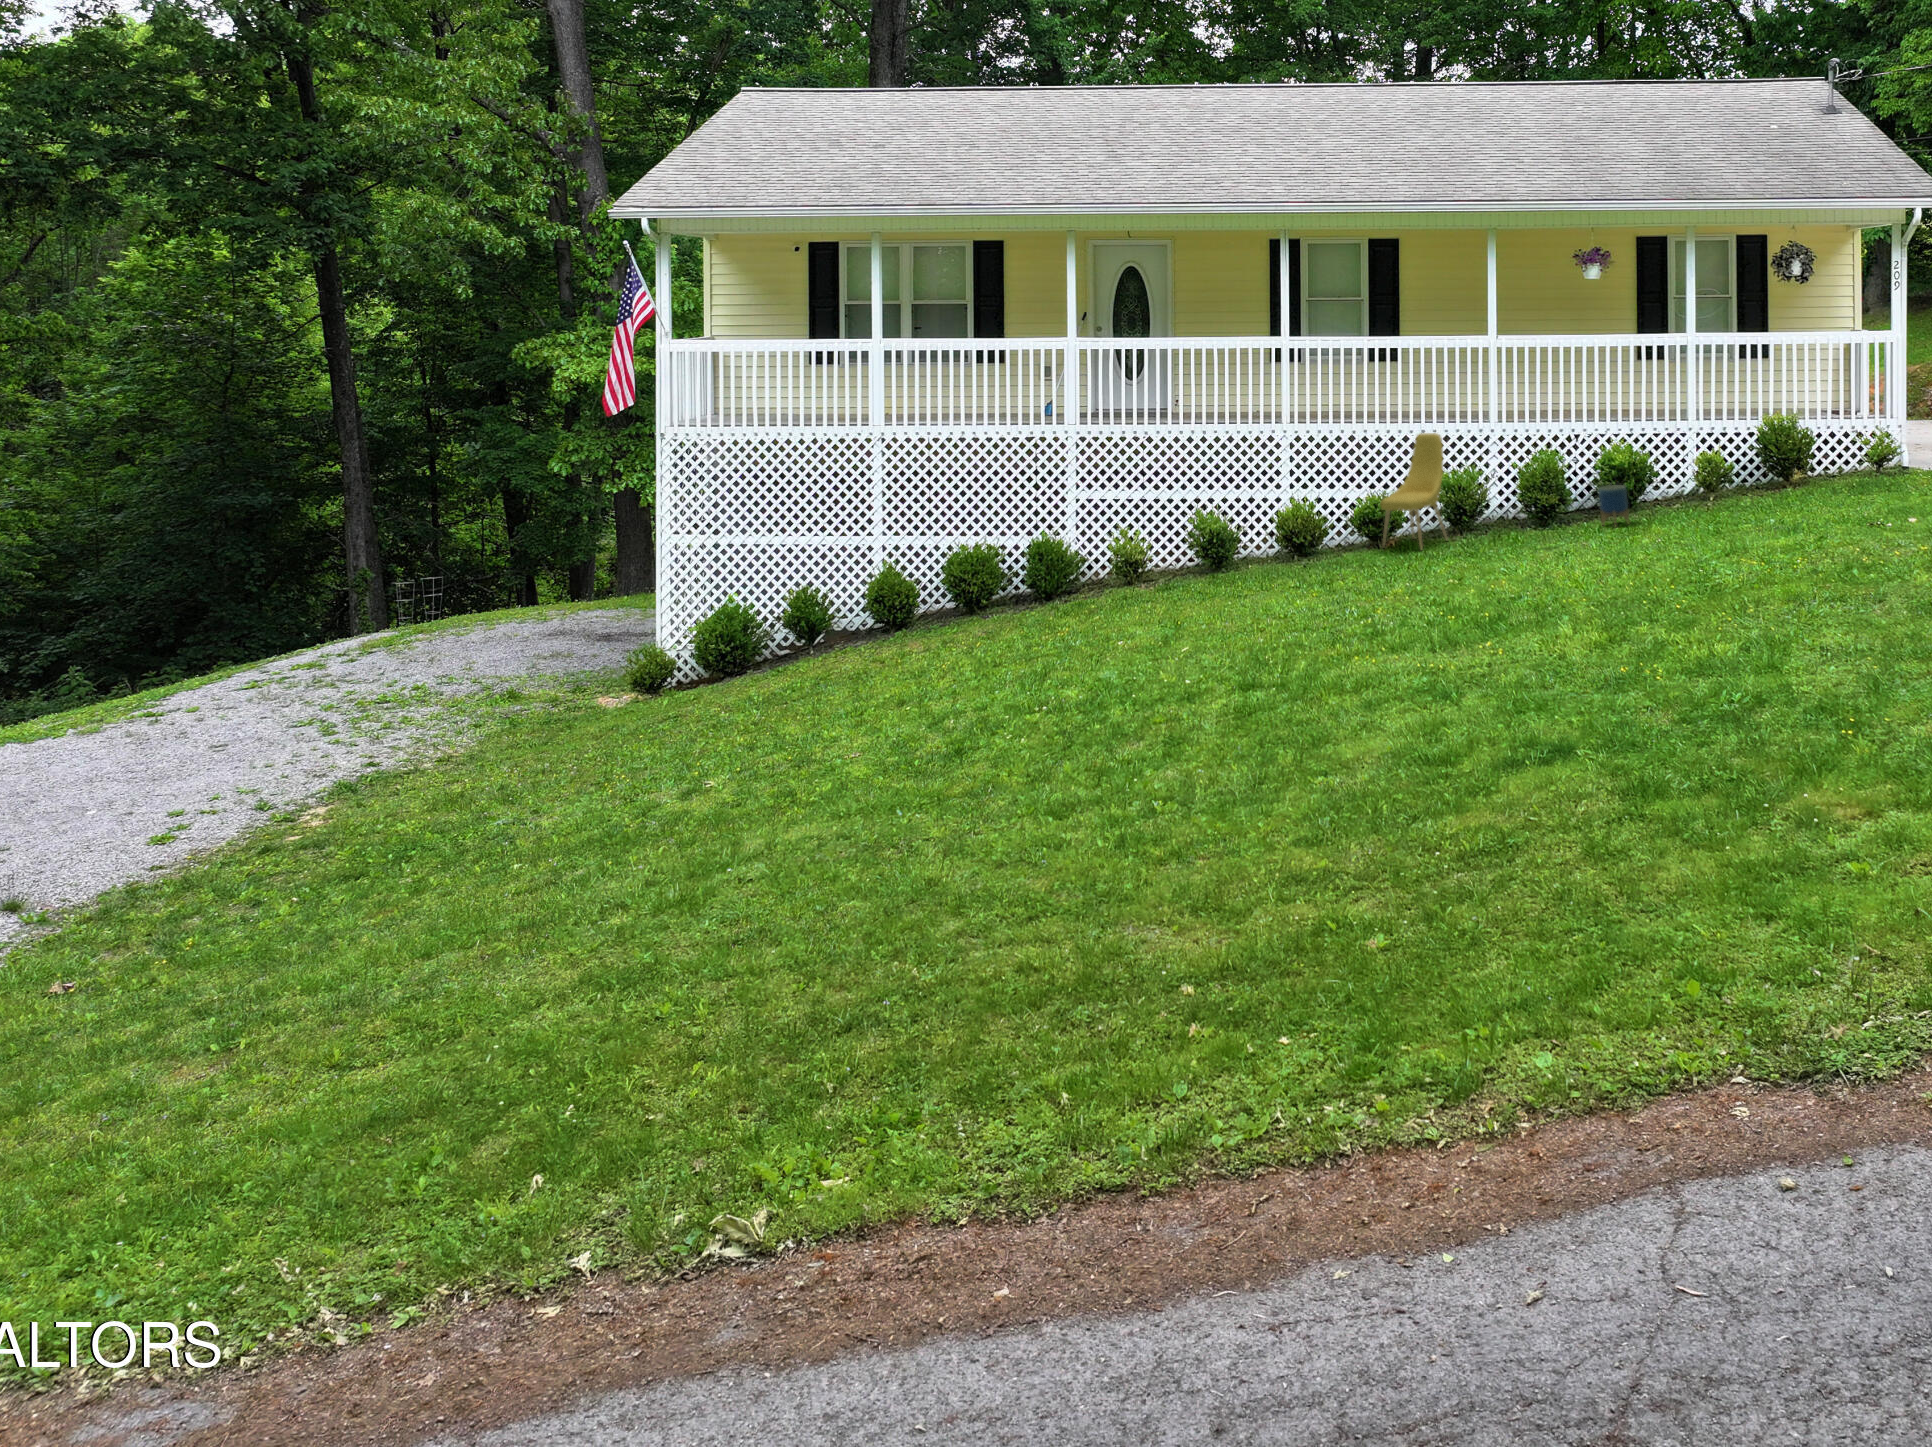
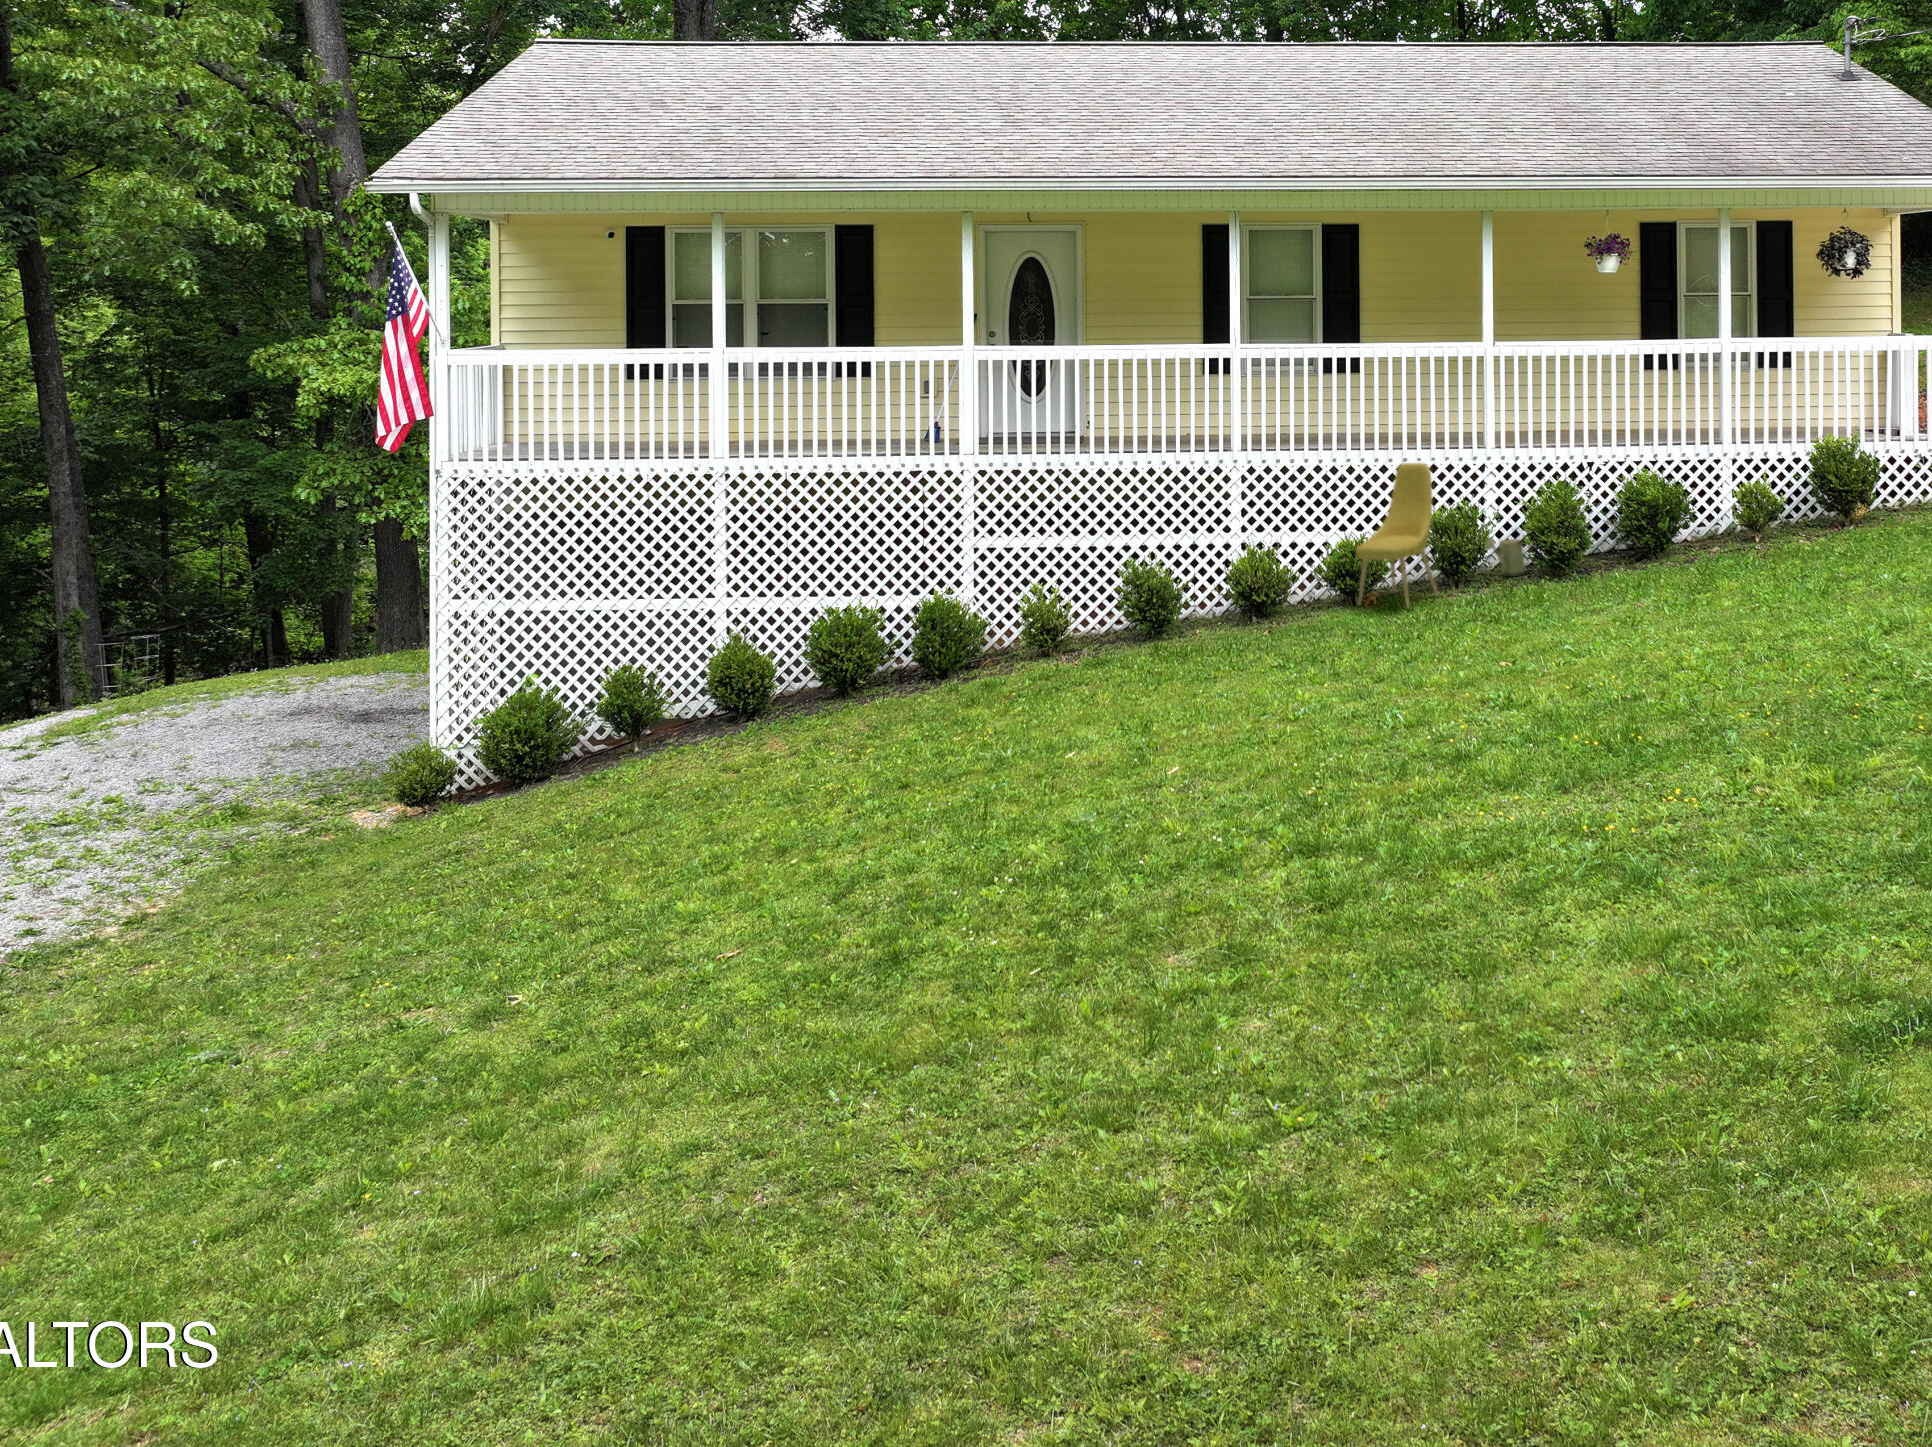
planter: present [1598,485,1629,525] -> none [1621,525,1659,578]
watering can: none [1488,488,1522,527] -> present [1485,539,1525,577]

